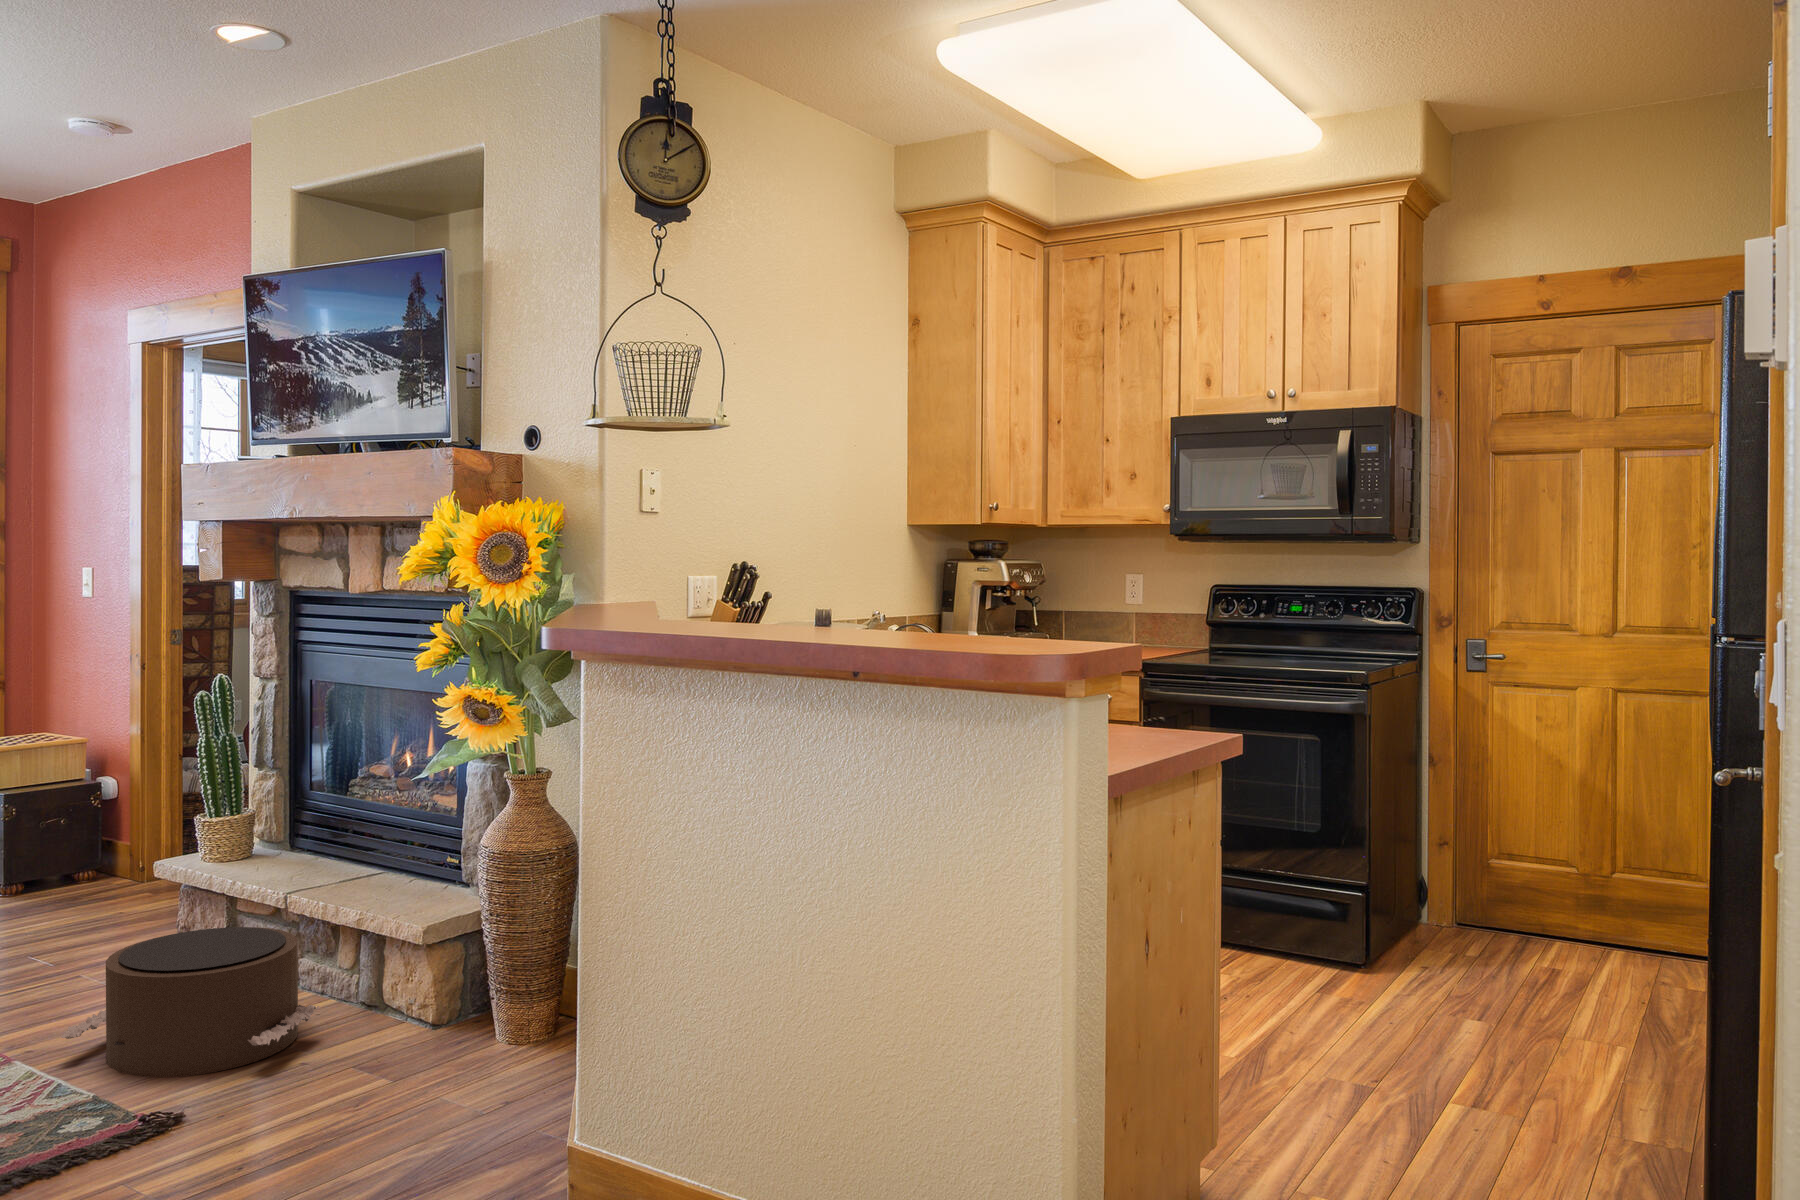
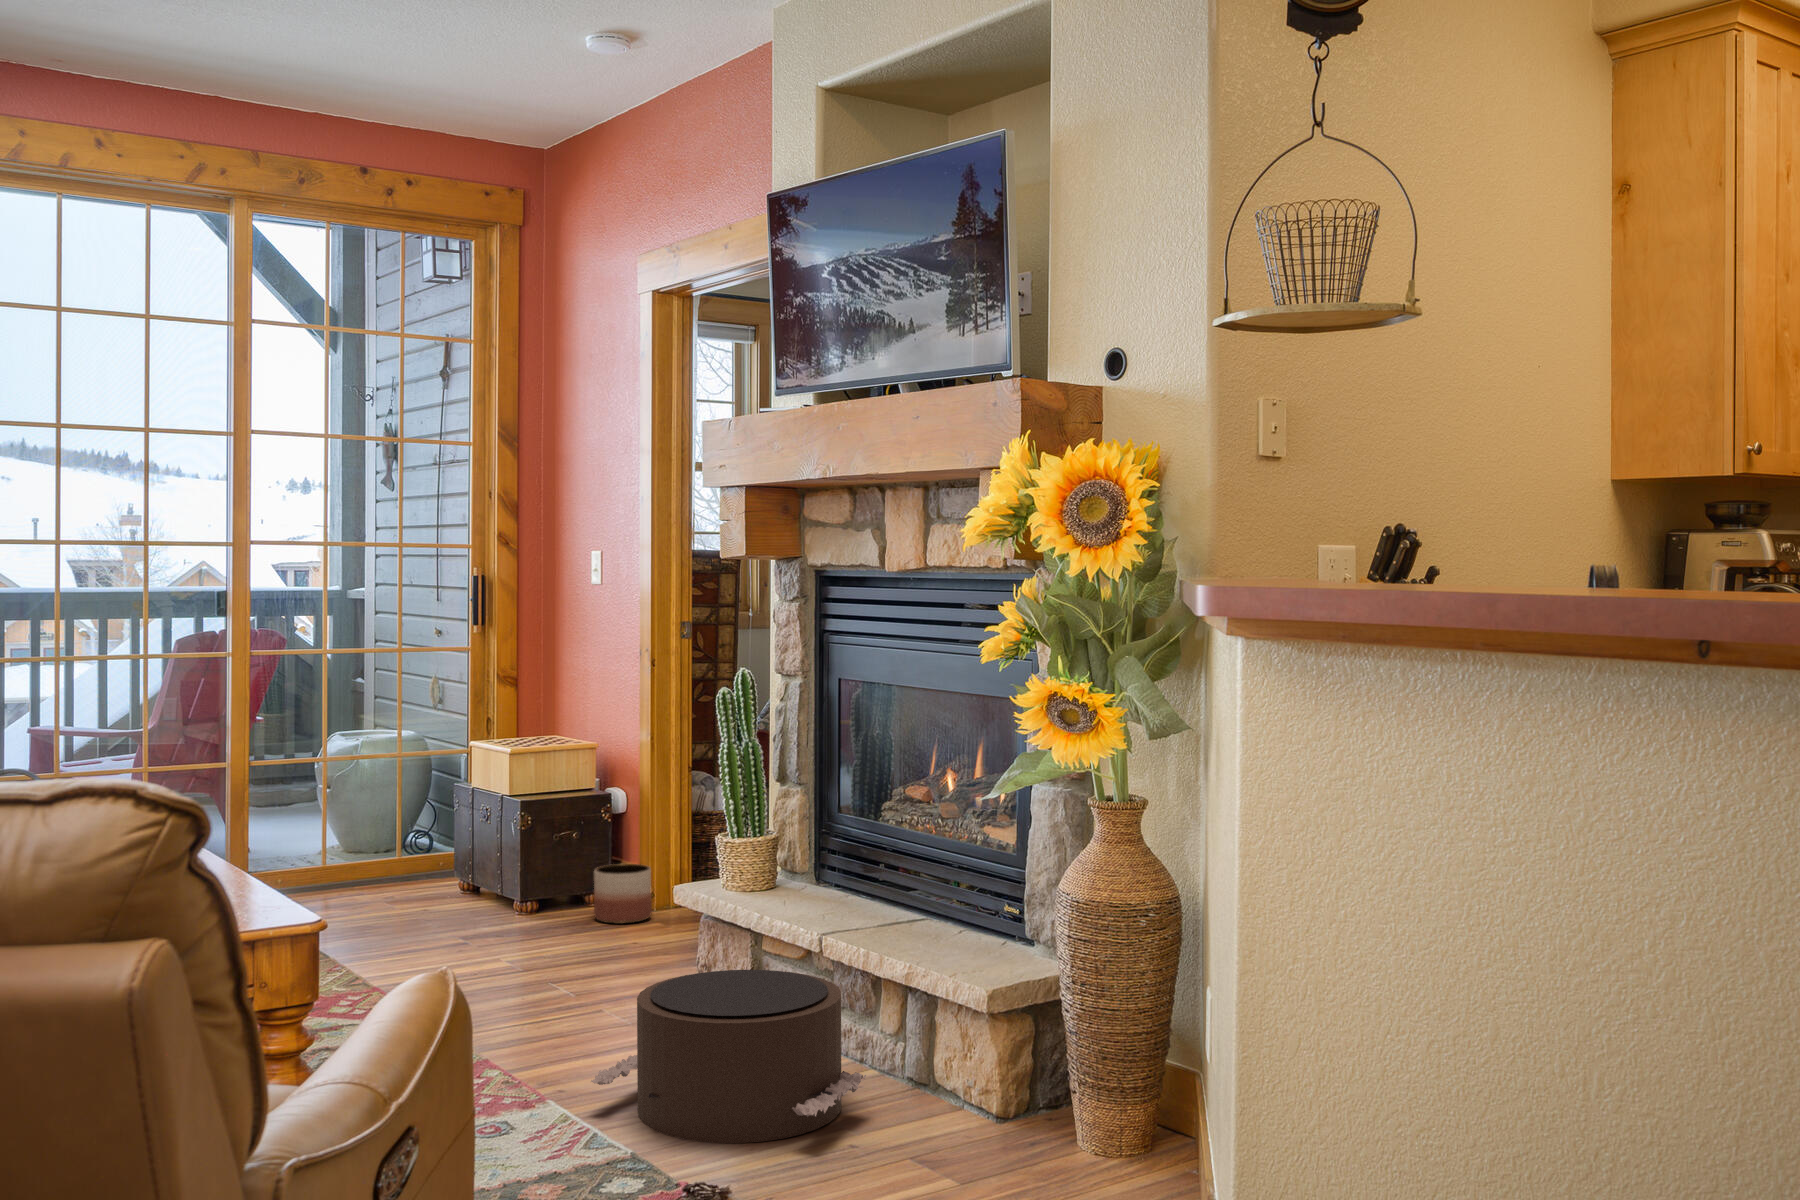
planter: none [87,841,144,894] -> present [594,864,652,924]

